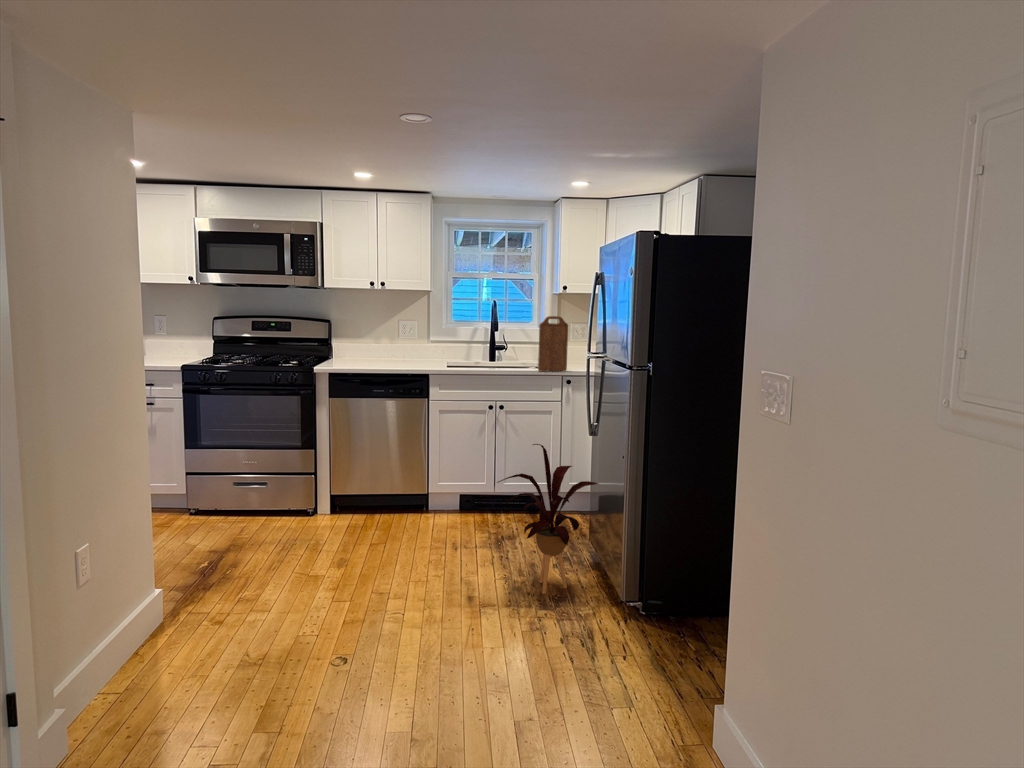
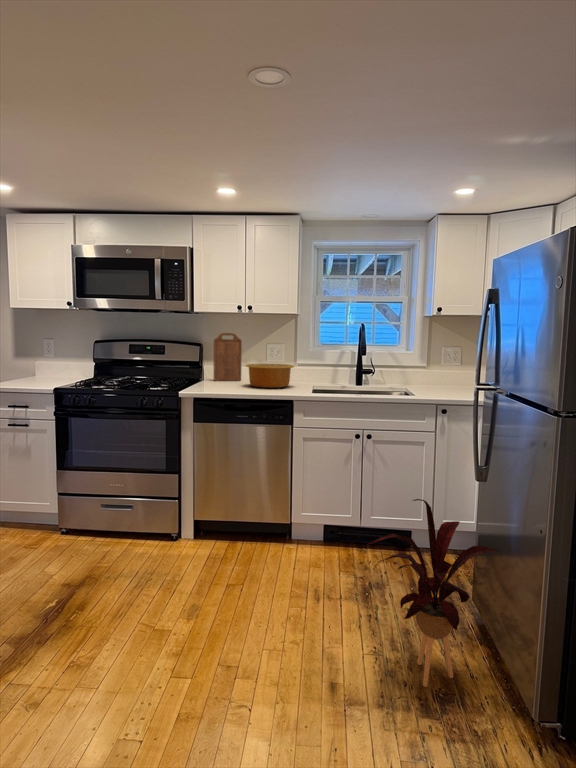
cutting board: present [538,316,568,372] -> present [214,333,242,381]
bowl: none [379,340,428,363] -> present [245,364,294,388]

